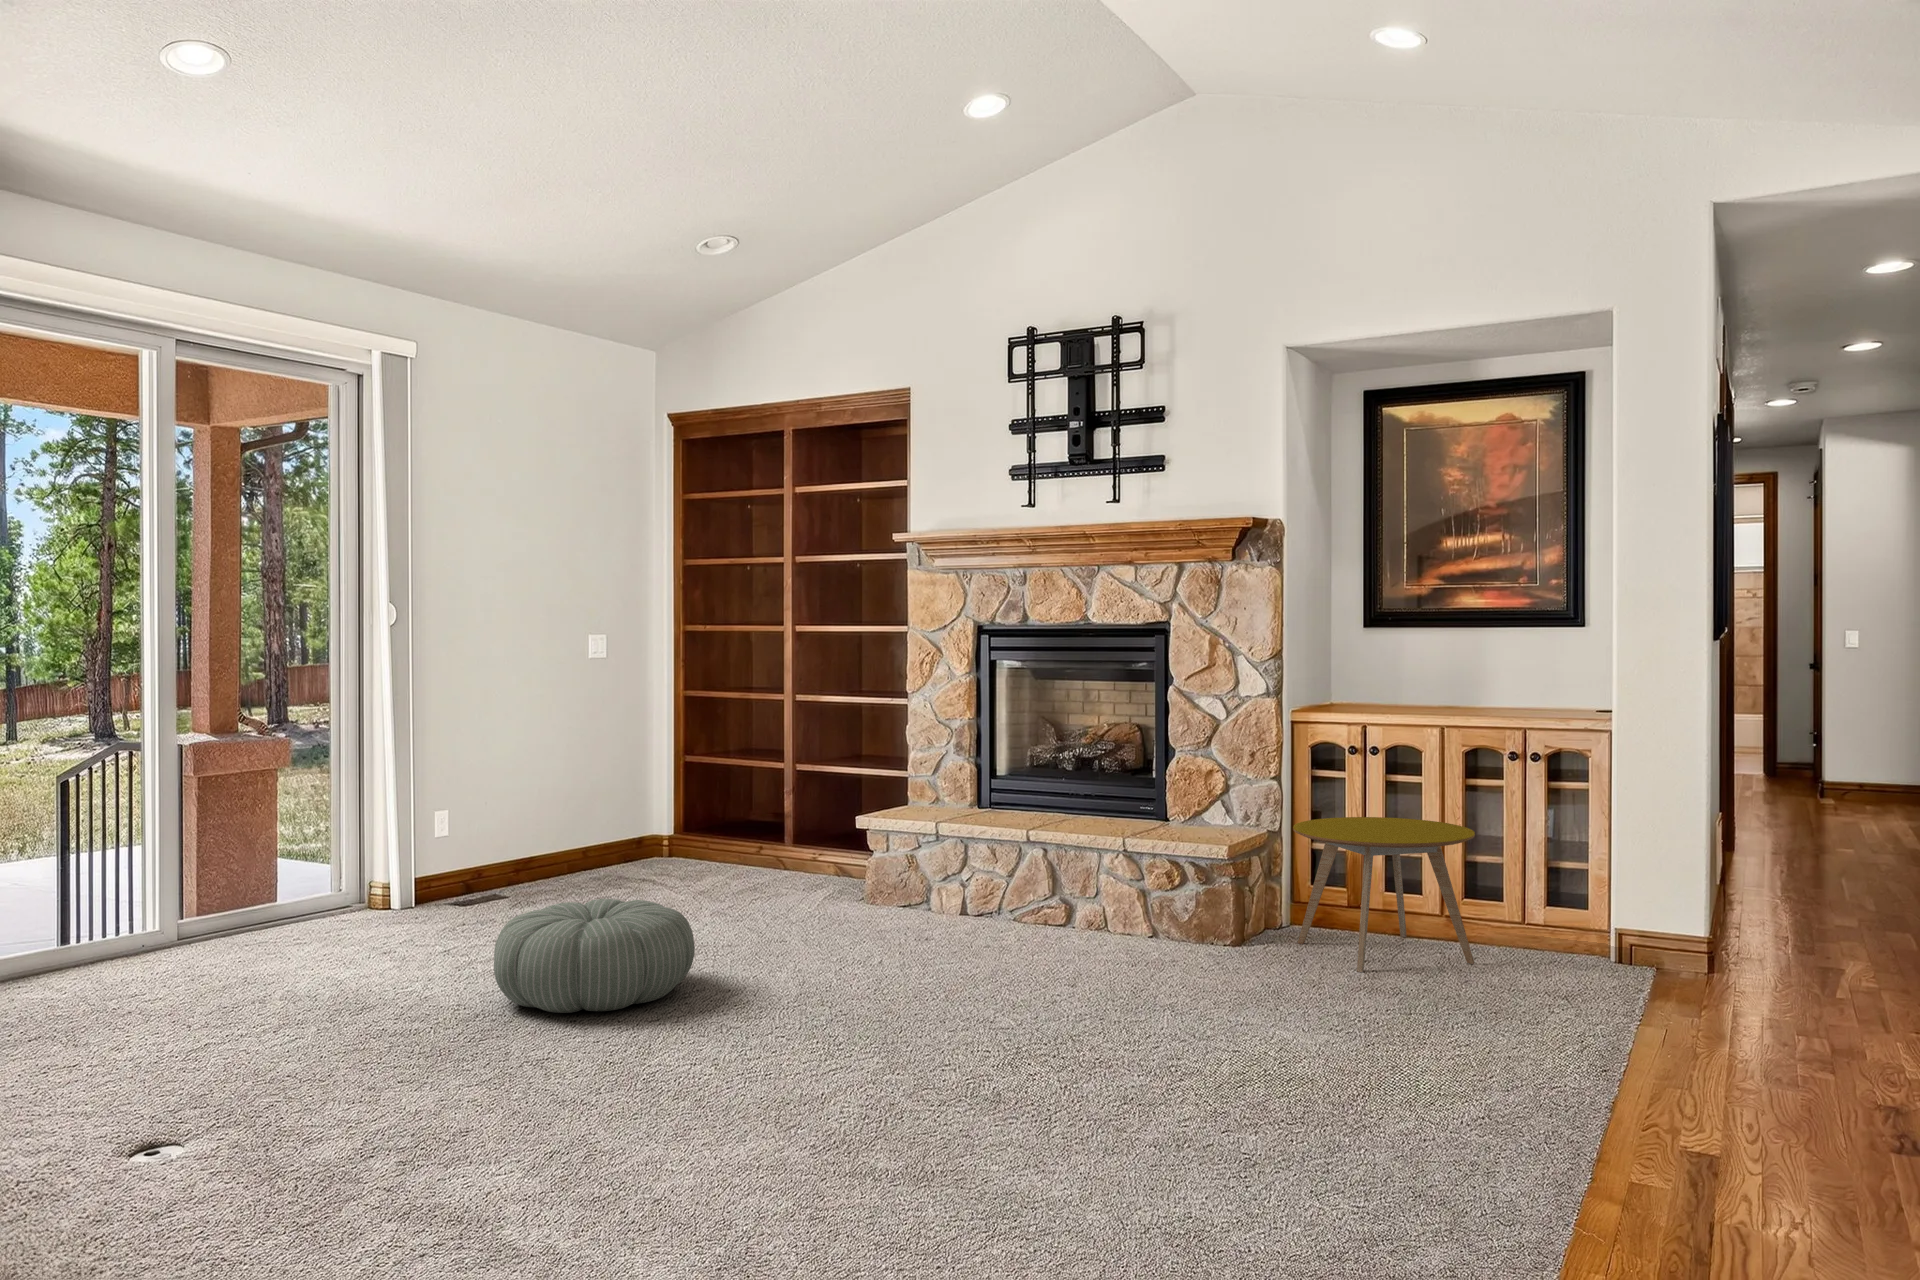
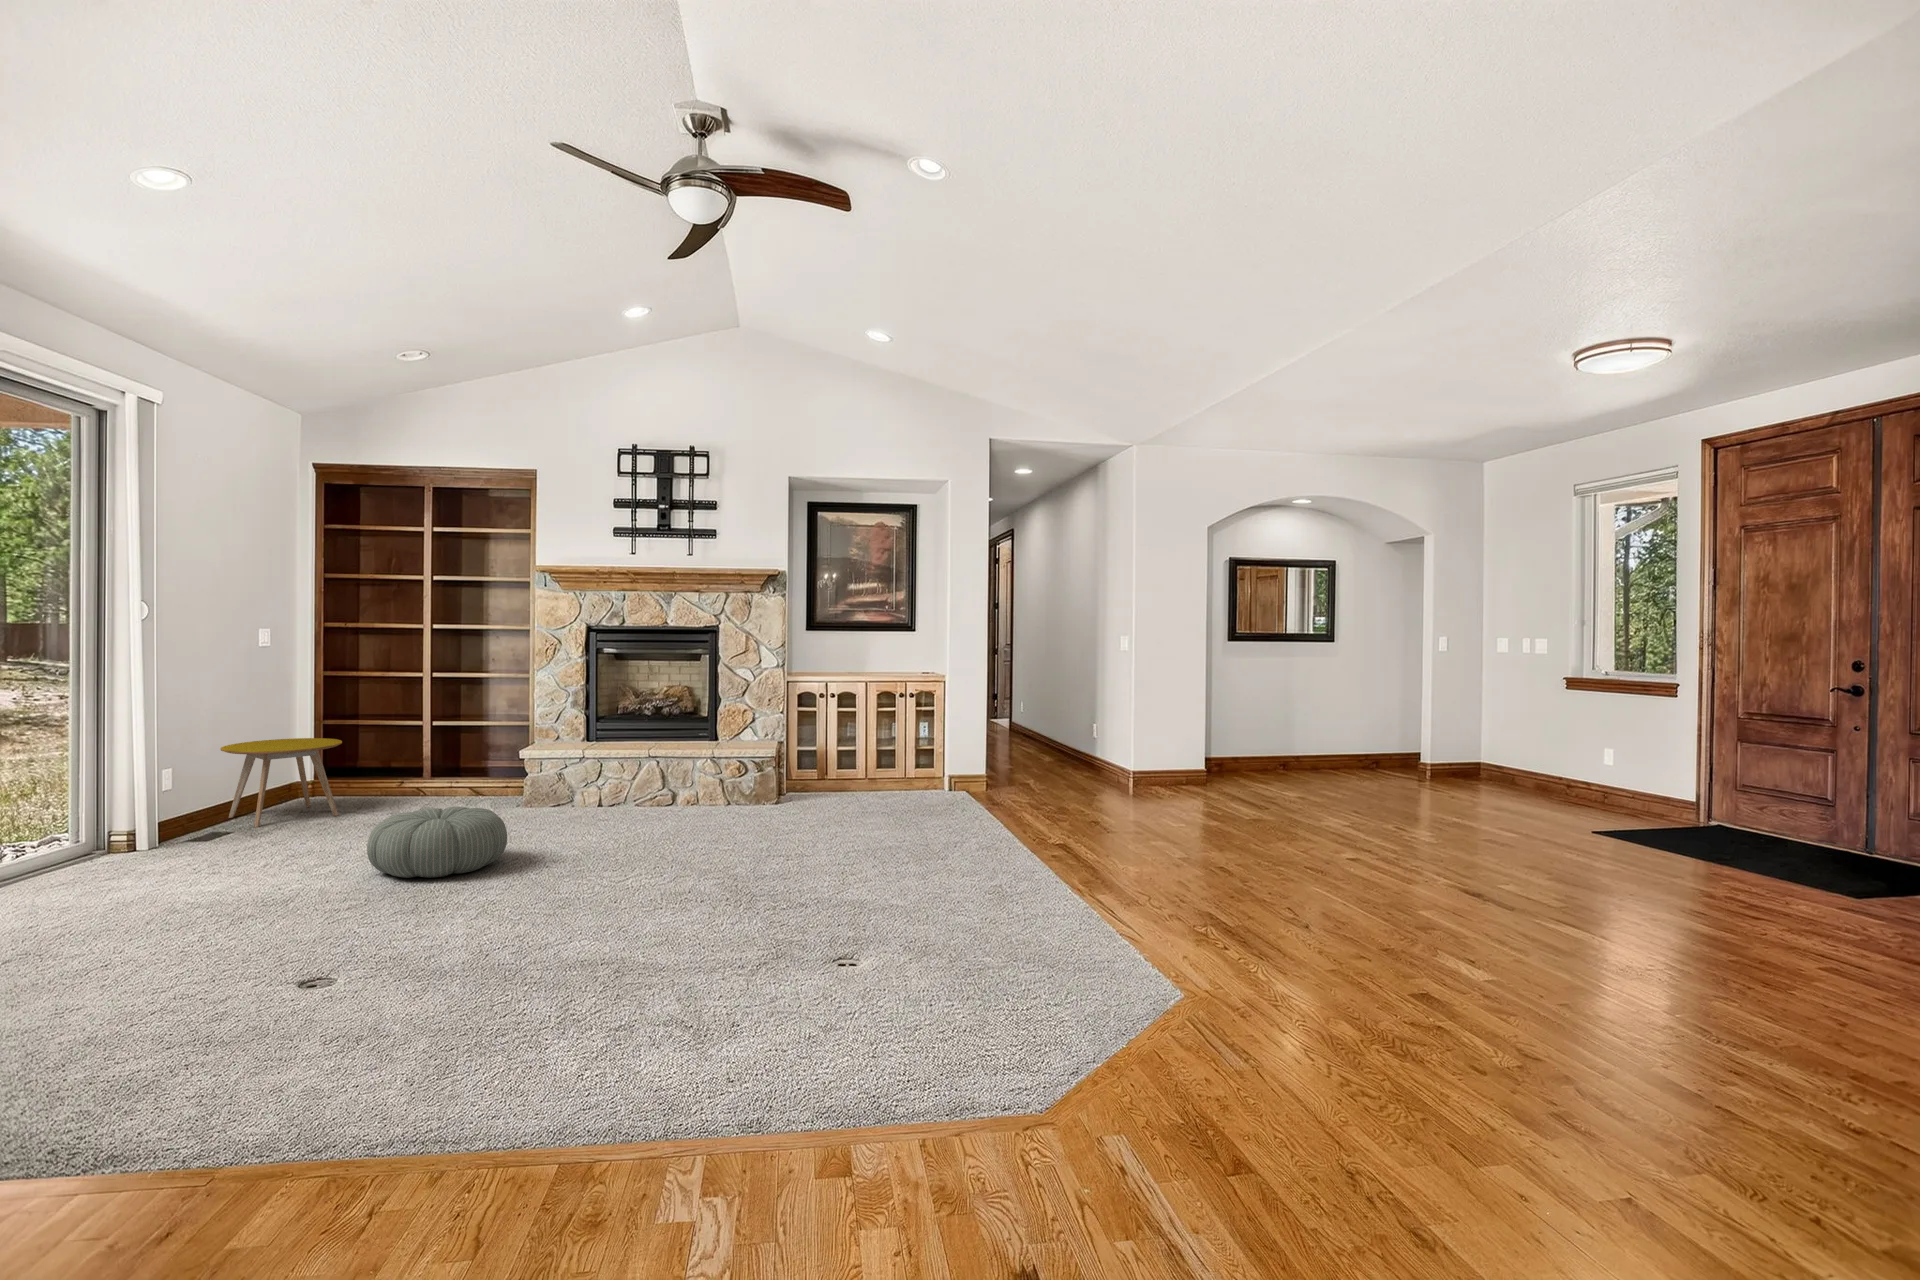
side table: present [1293,817,1475,972] -> present [221,738,342,827]

